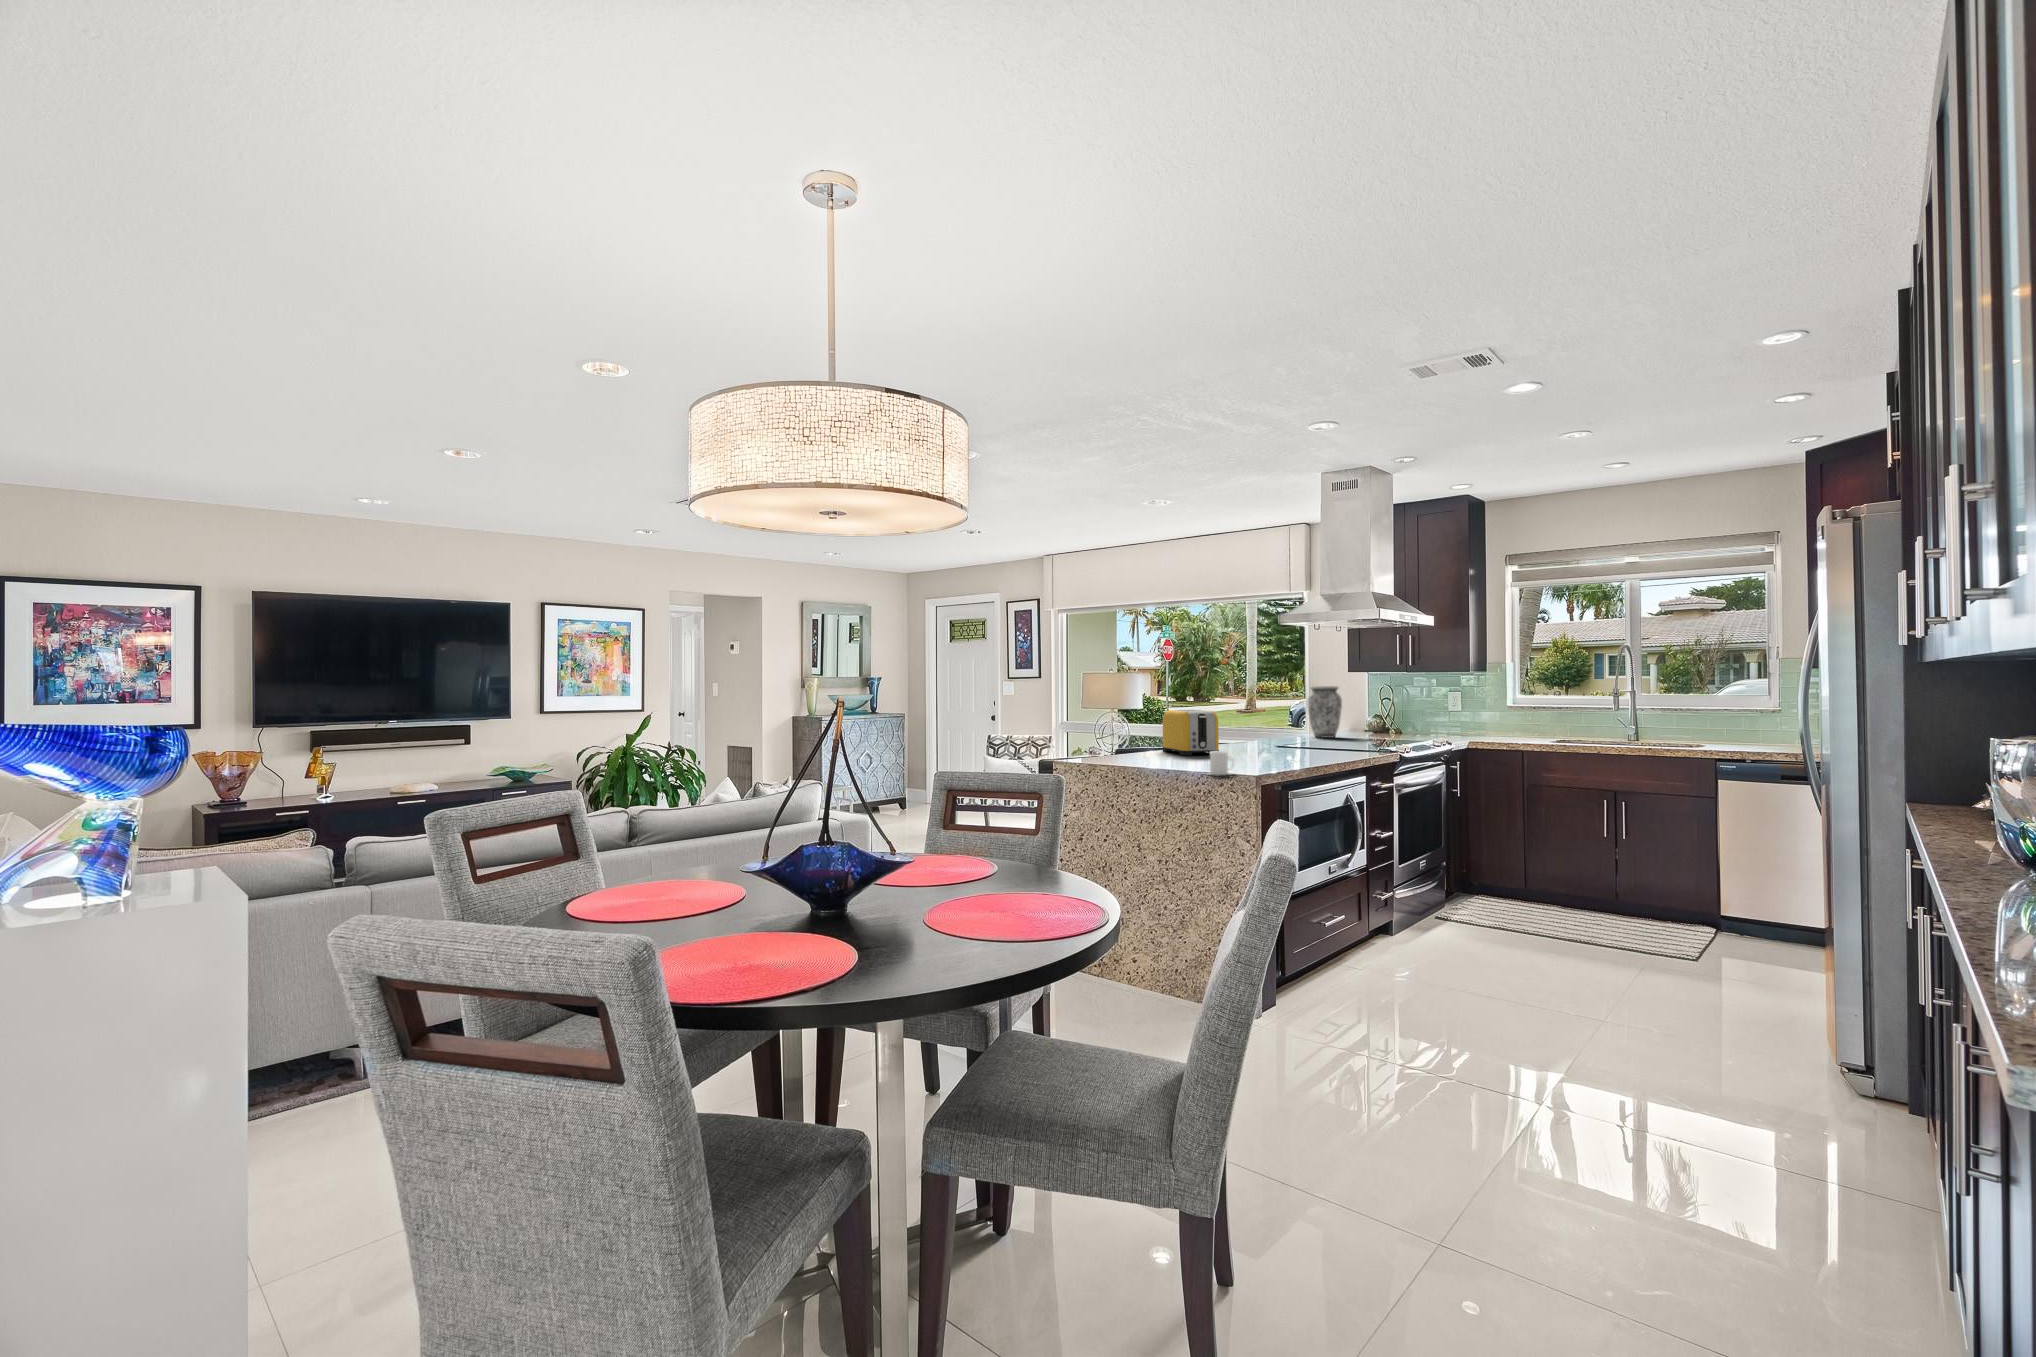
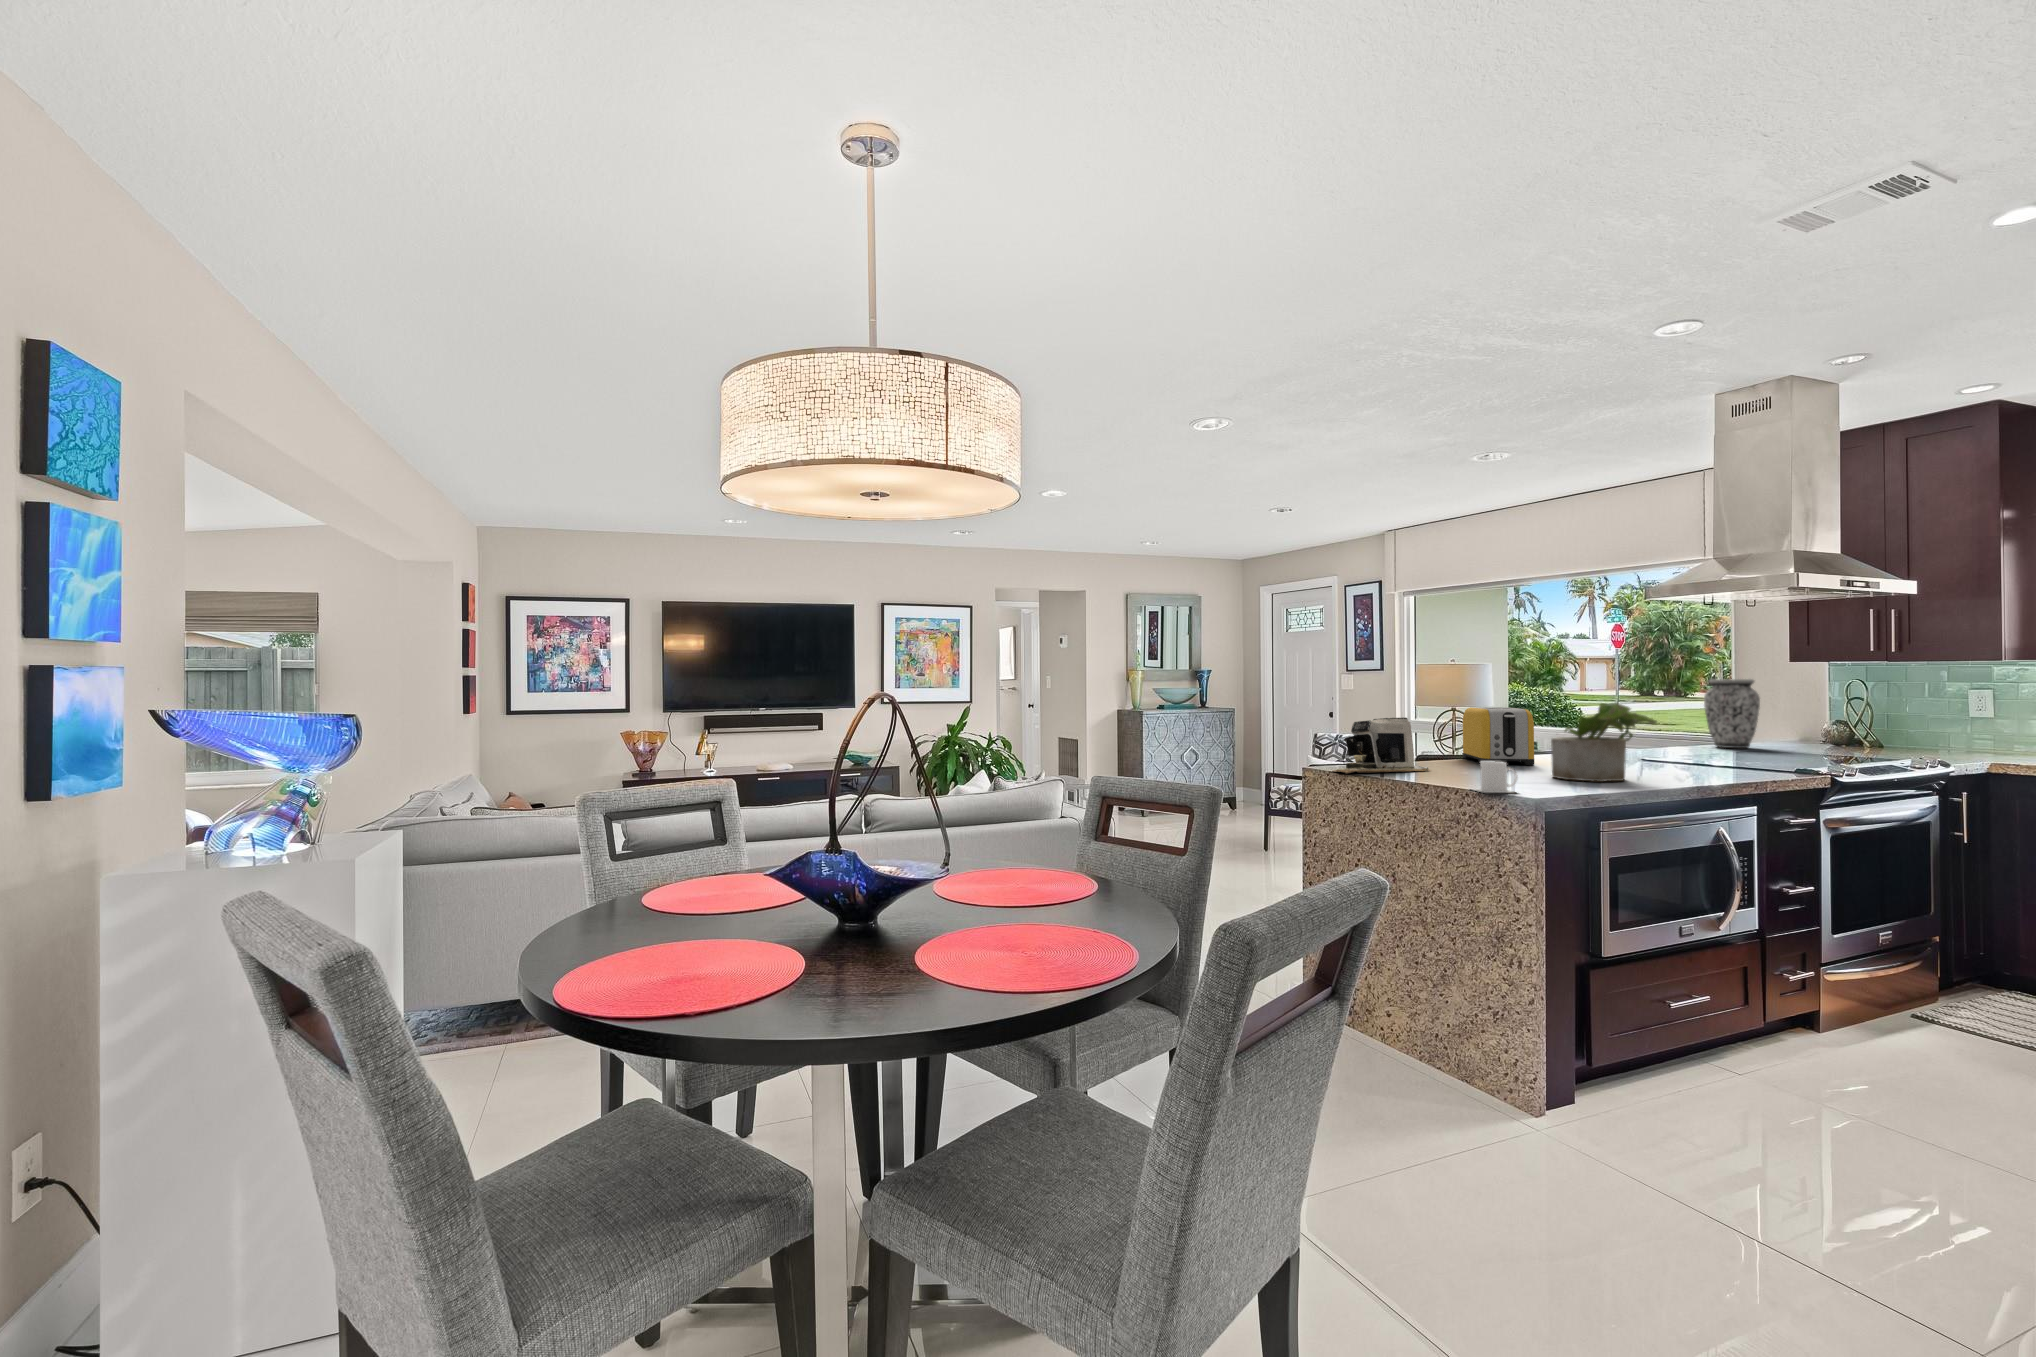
potted plant: none [1242,706,1309,764] -> present [1551,703,1657,781]
coffee maker: none [1084,719,1157,766] -> present [1334,717,1431,773]

